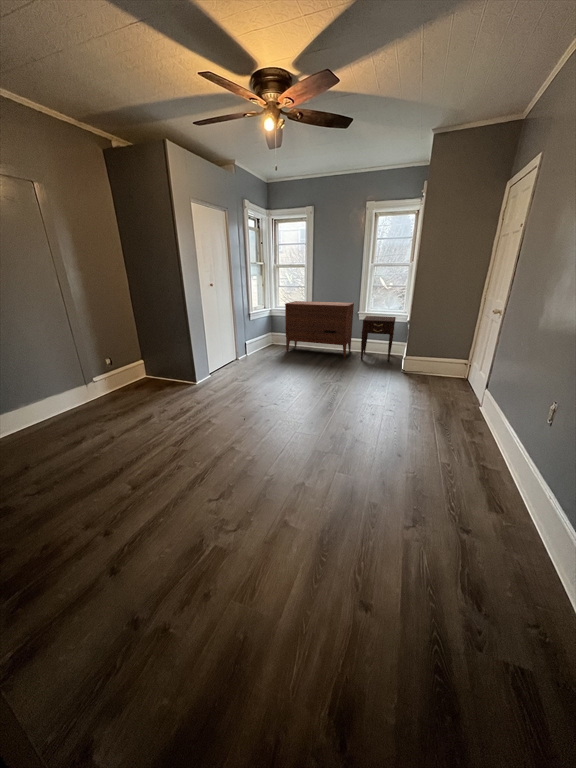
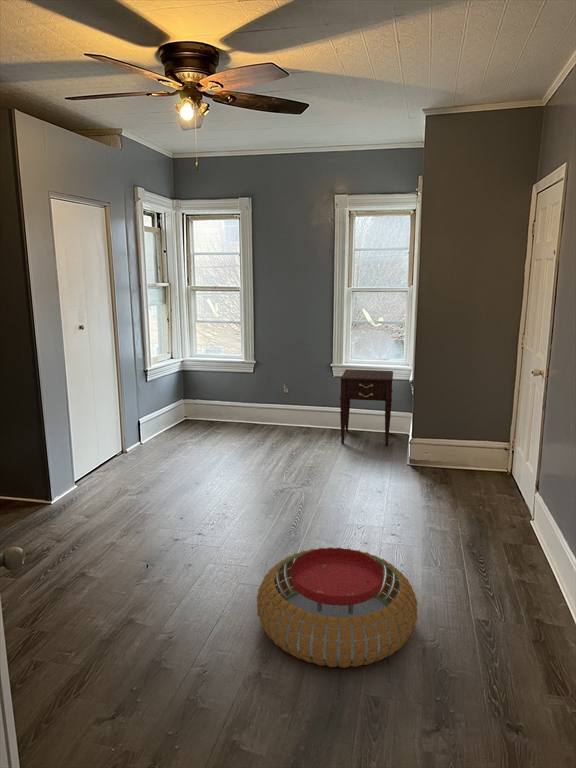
dresser: present [285,301,354,358] -> none [208,345,324,442]
pouf: none [304,414,403,483] -> present [257,547,418,668]

